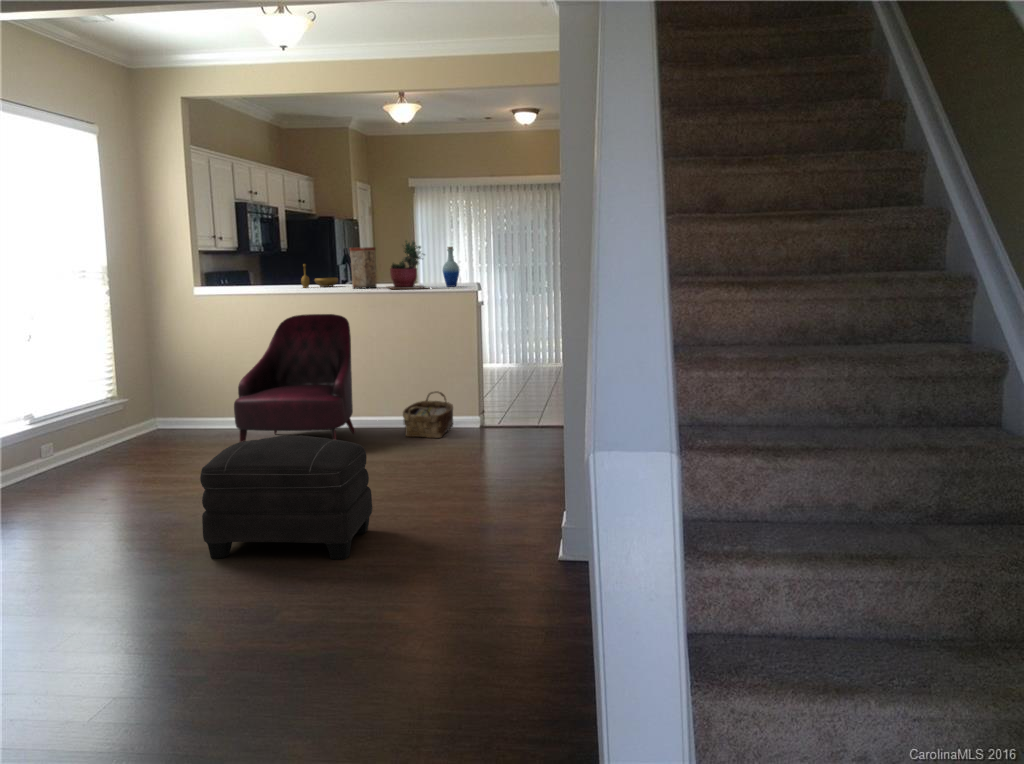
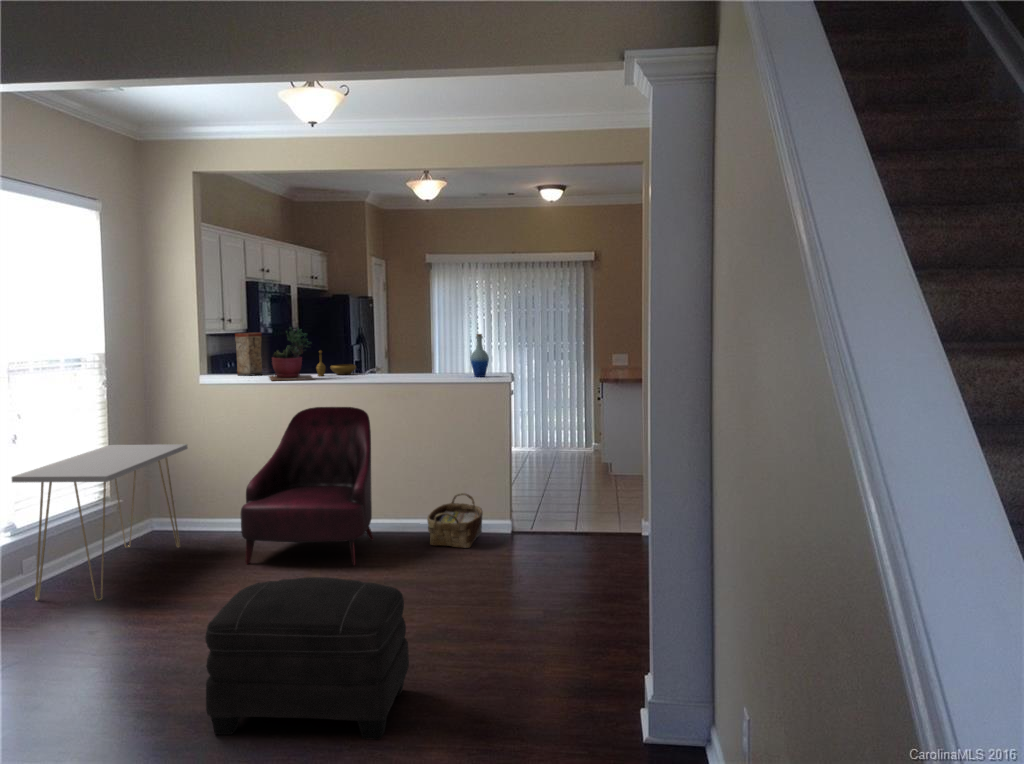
succulent plant: present [388,241,427,289] -> present [269,328,313,380]
vase: present [350,247,377,289] -> present [235,333,262,376]
console table: none [30,348,185,479] -> present [12,444,188,601]

